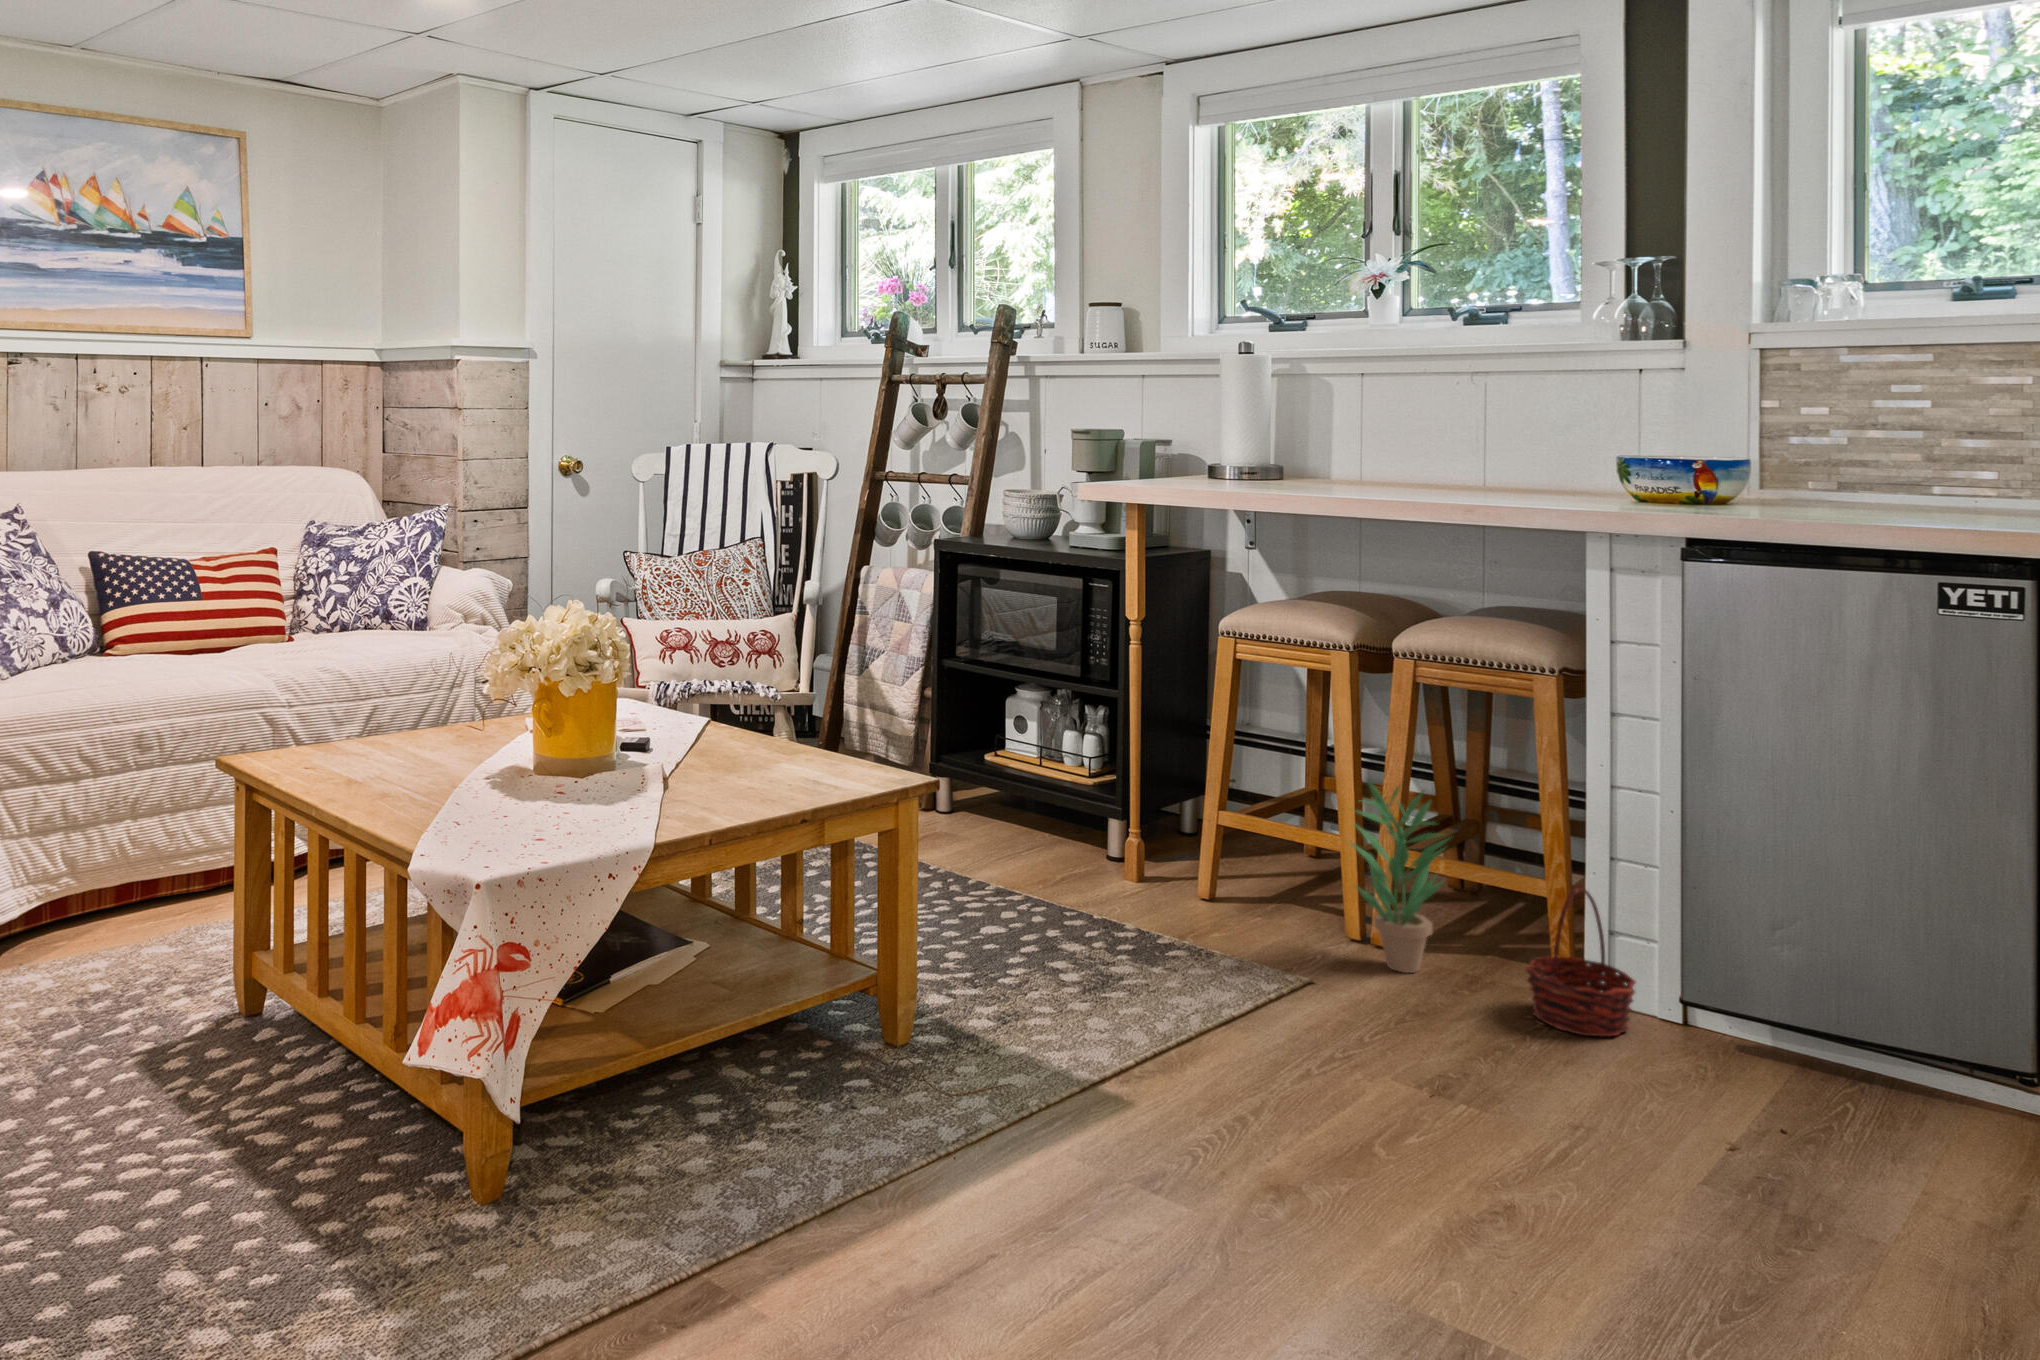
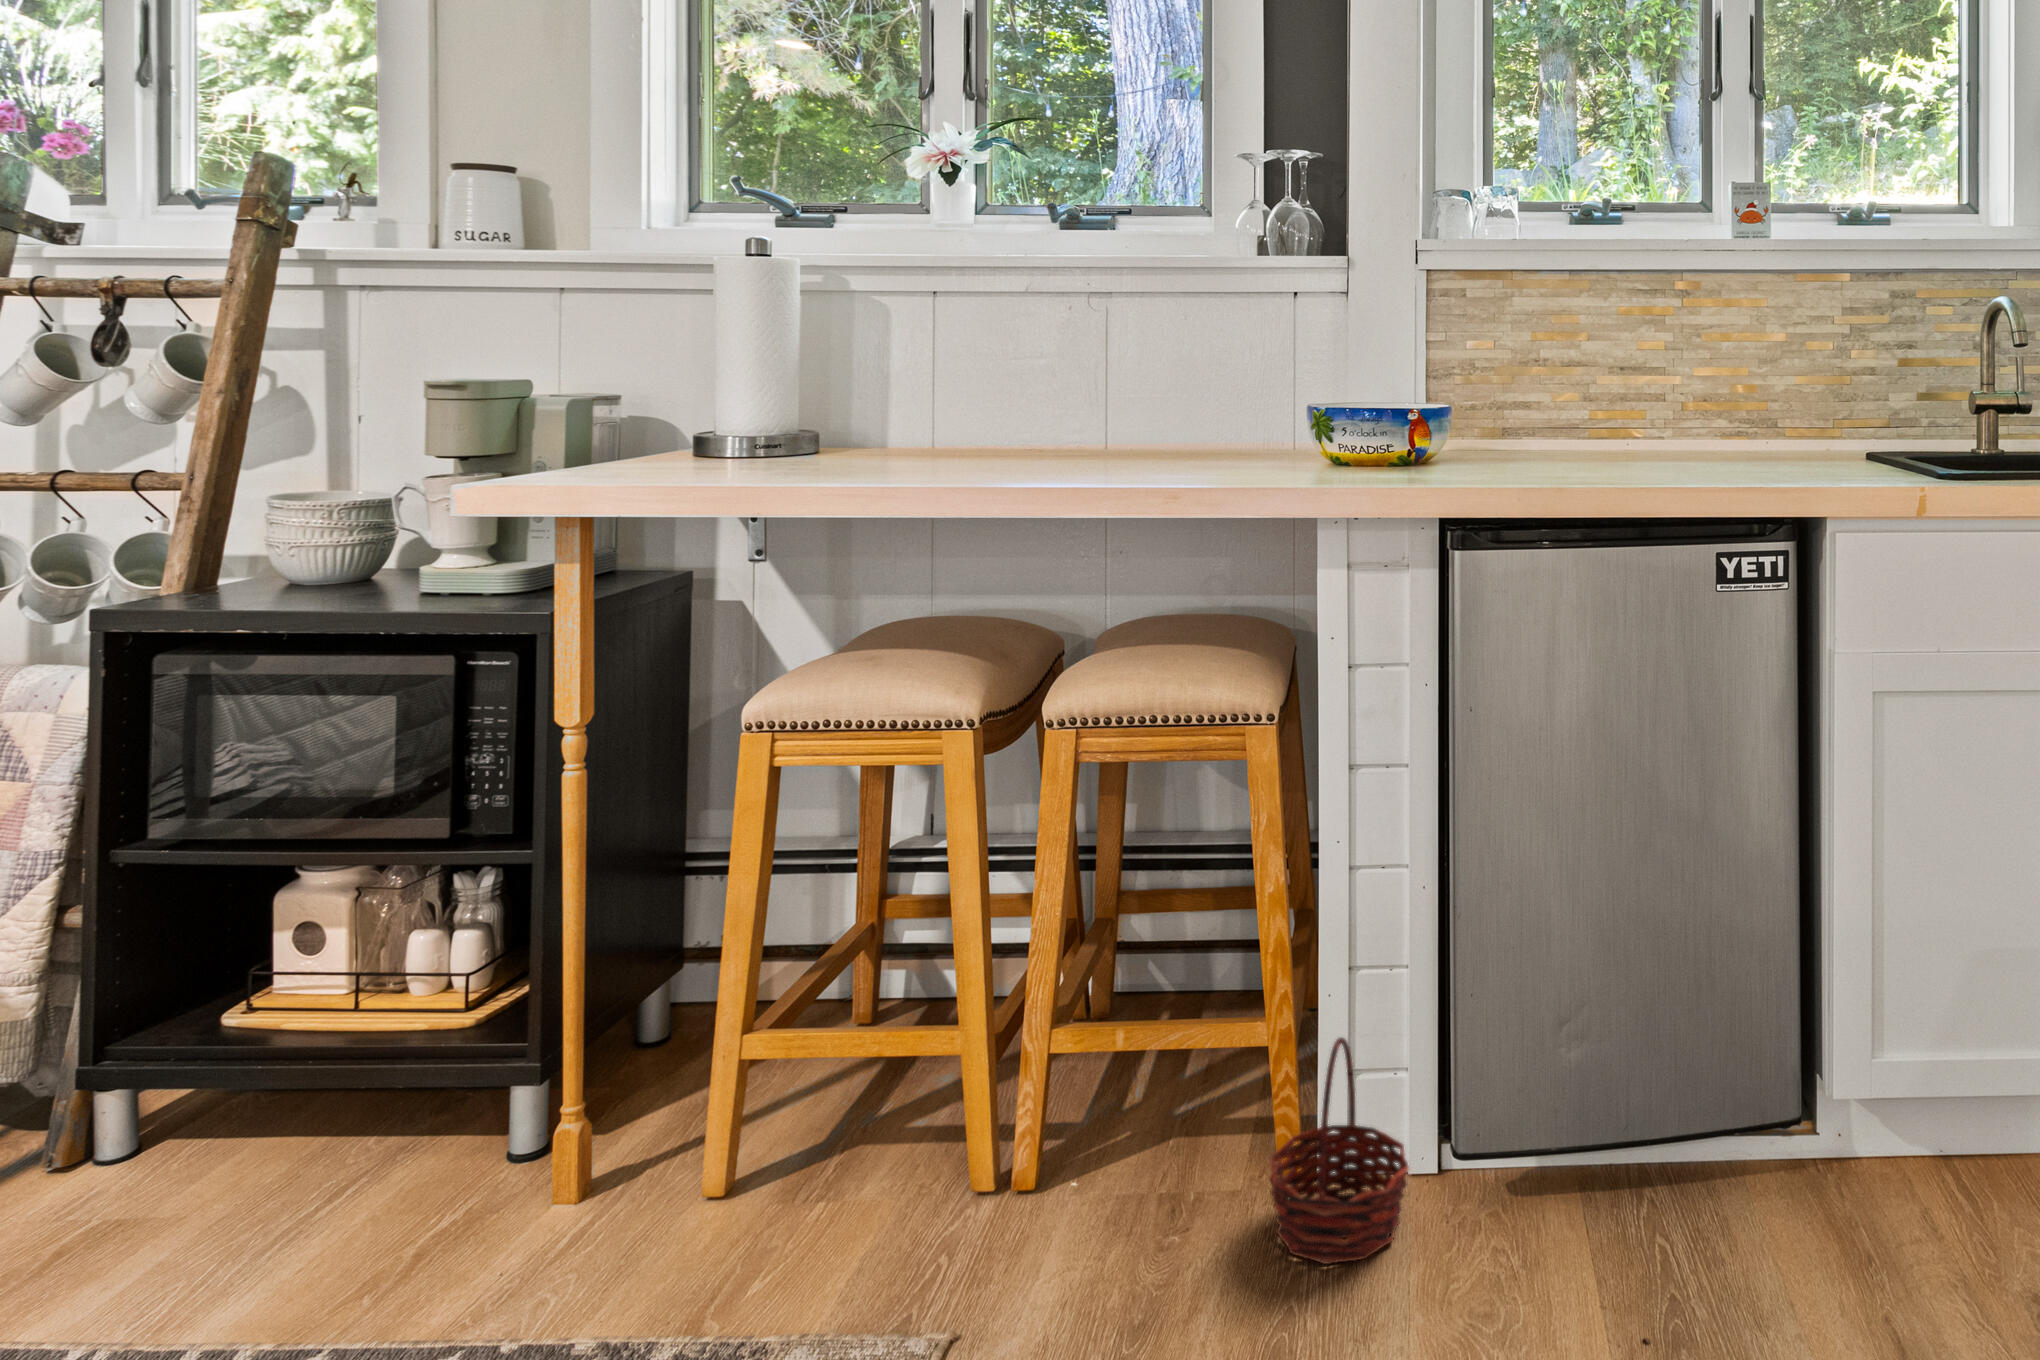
potted plant: present [1351,782,1448,973] -> none [989,937,1153,1235]

